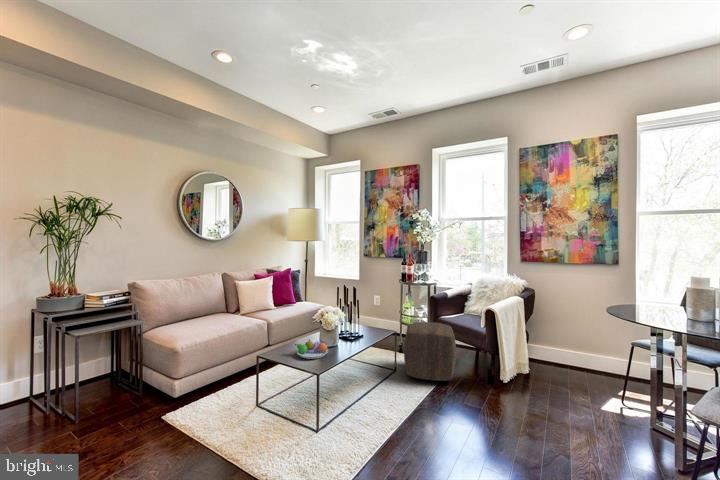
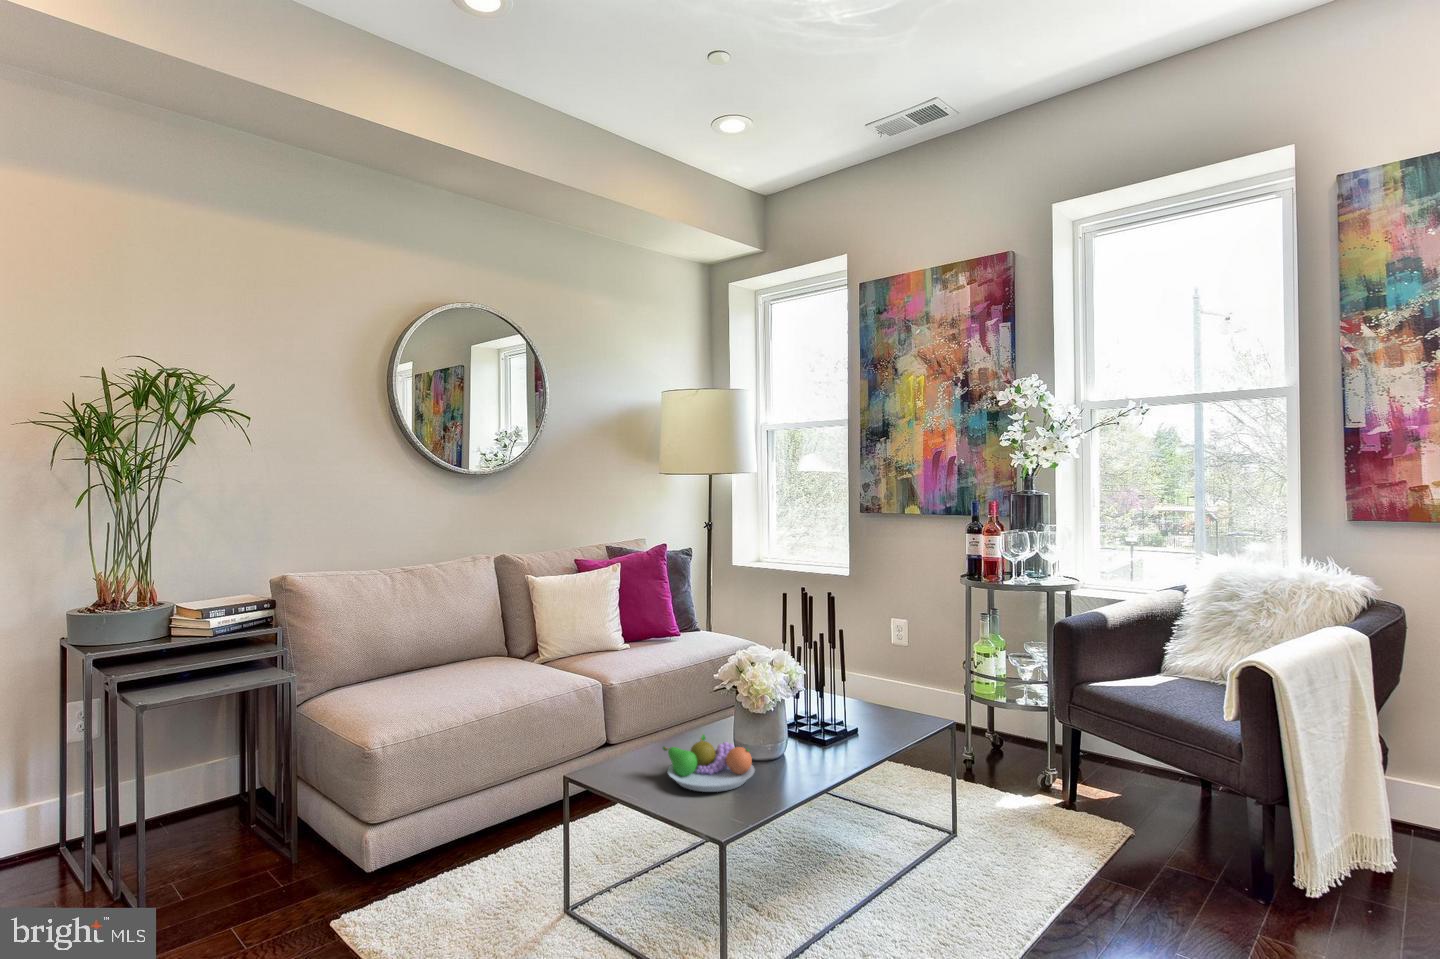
ottoman: present [404,322,456,381] -> none [979,696,1139,874]

